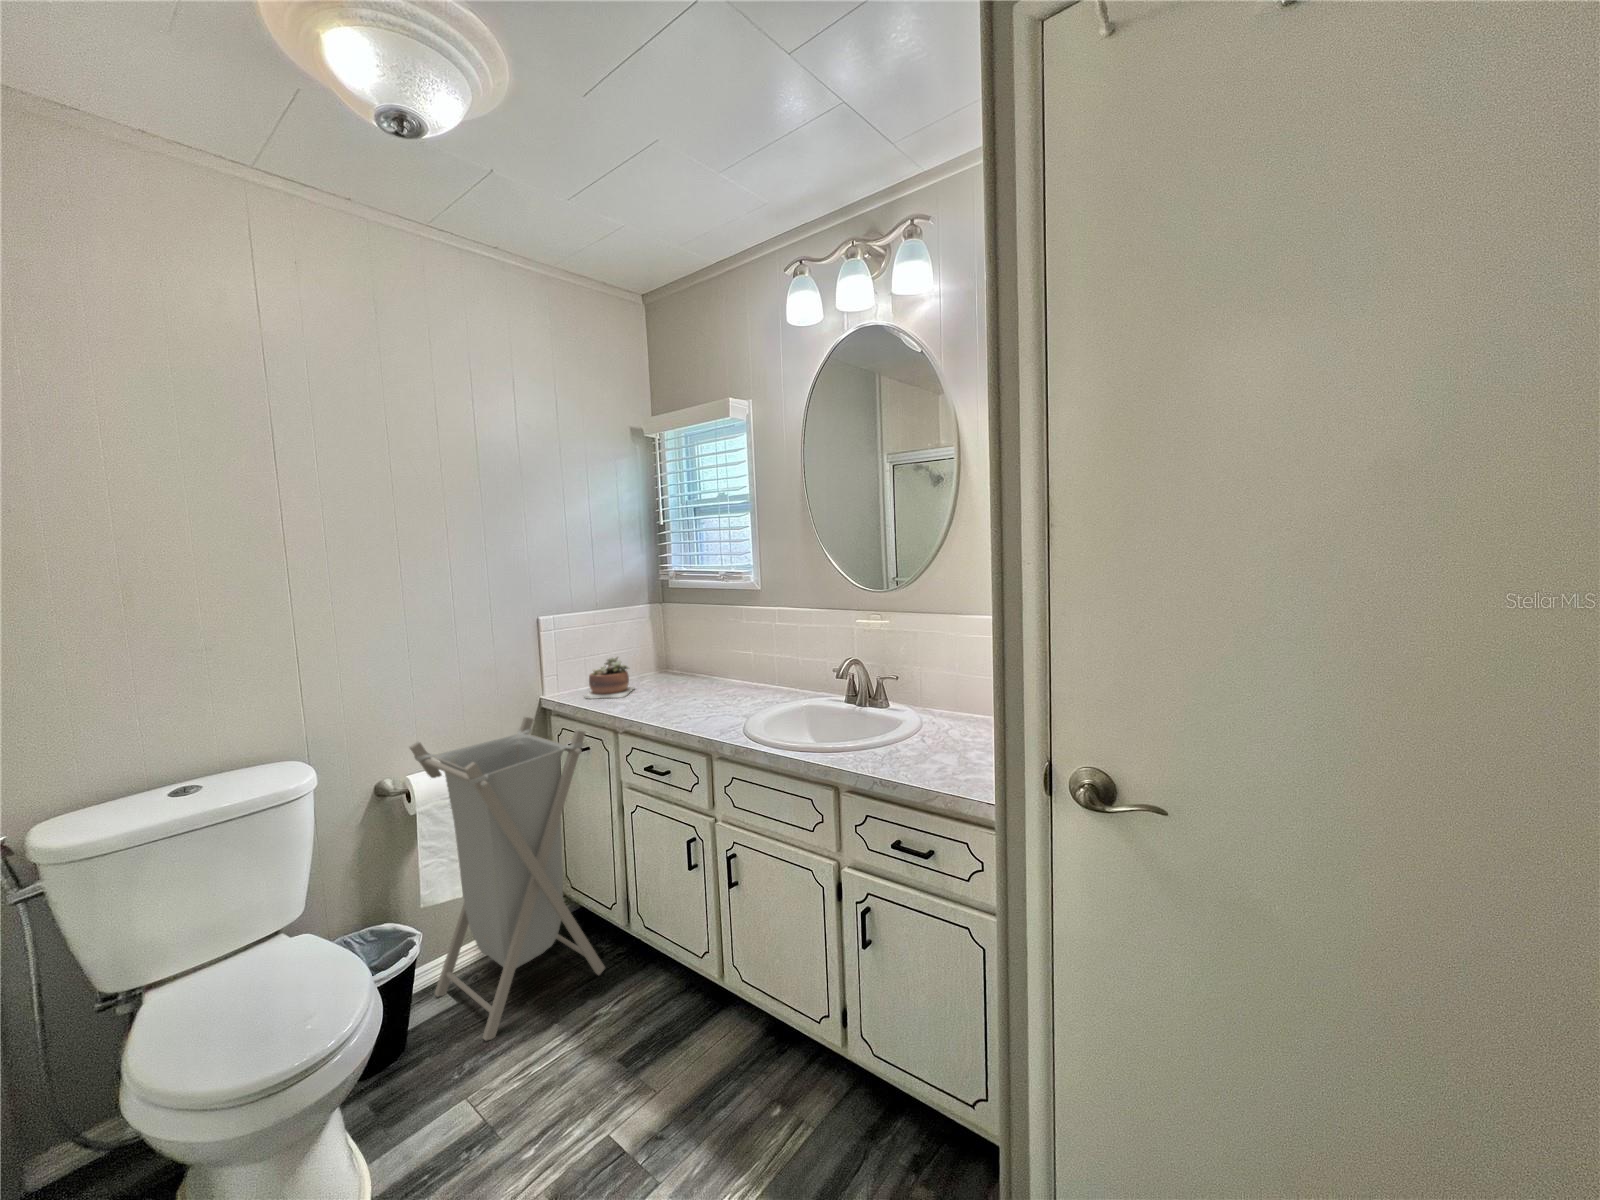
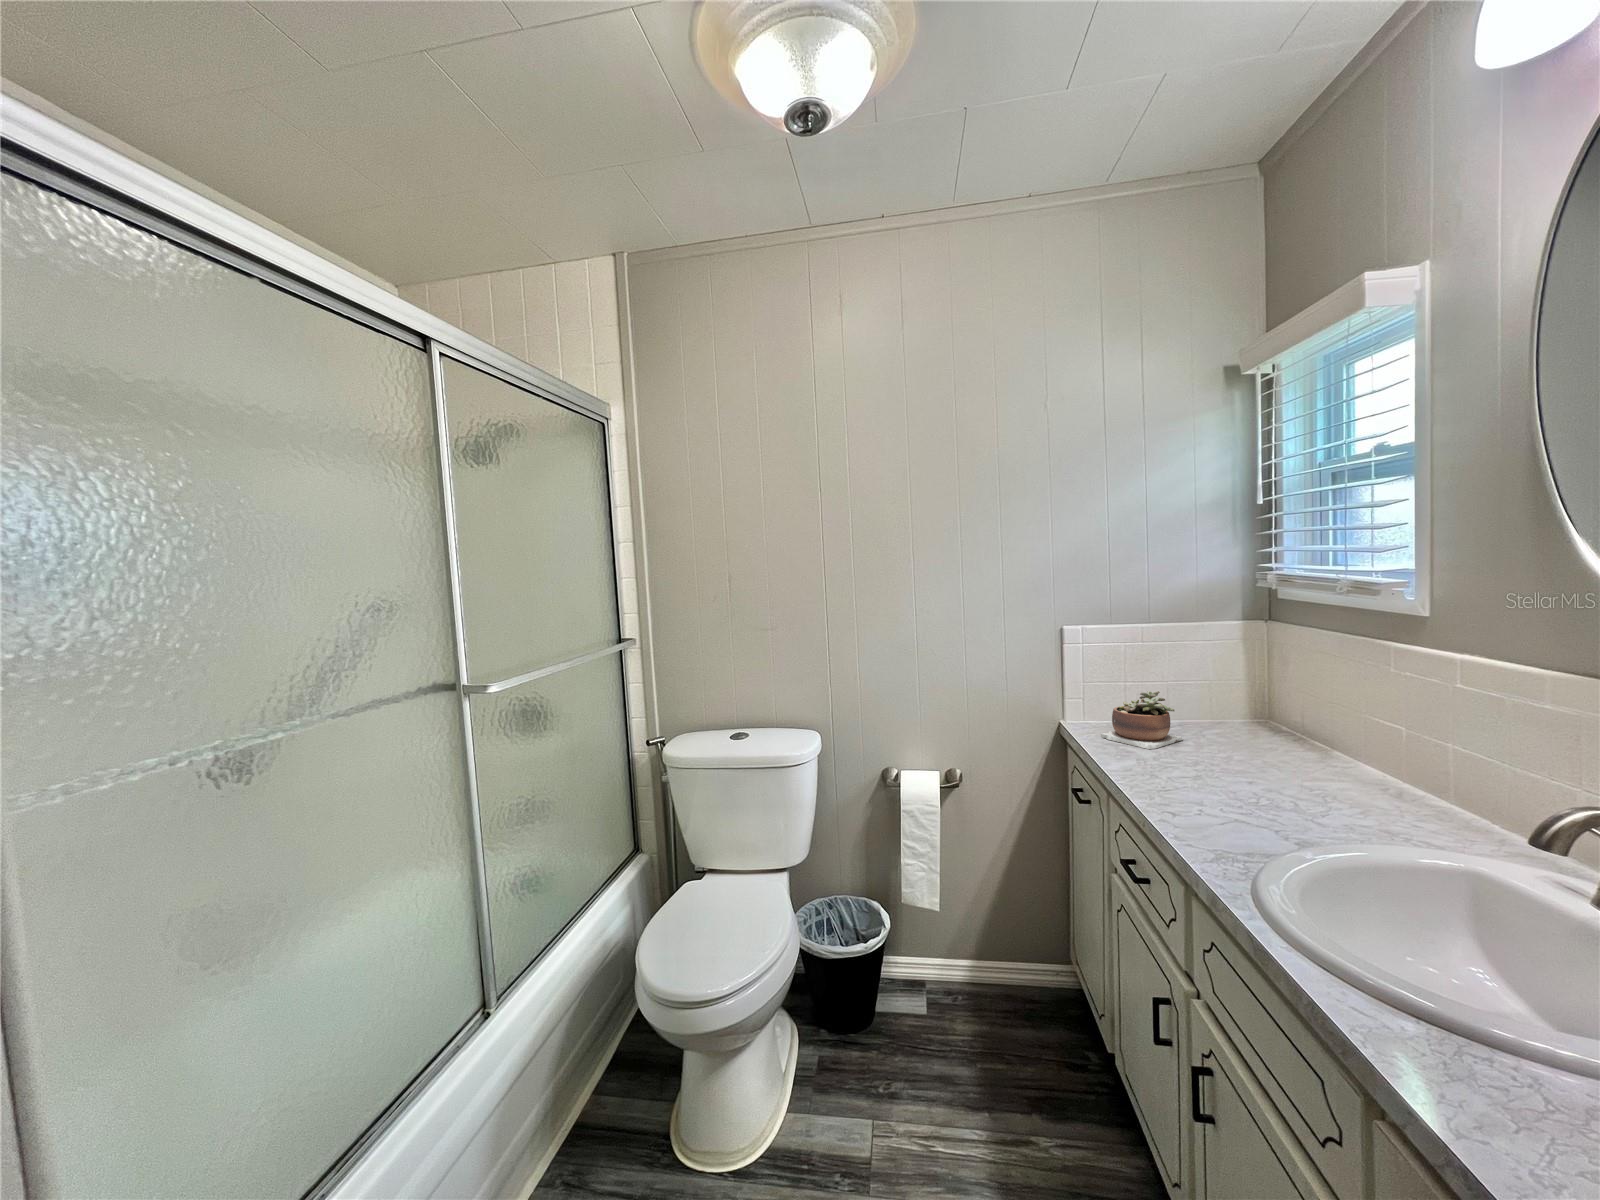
laundry hamper: present [410,717,605,1040] -> none [906,739,1074,1094]

